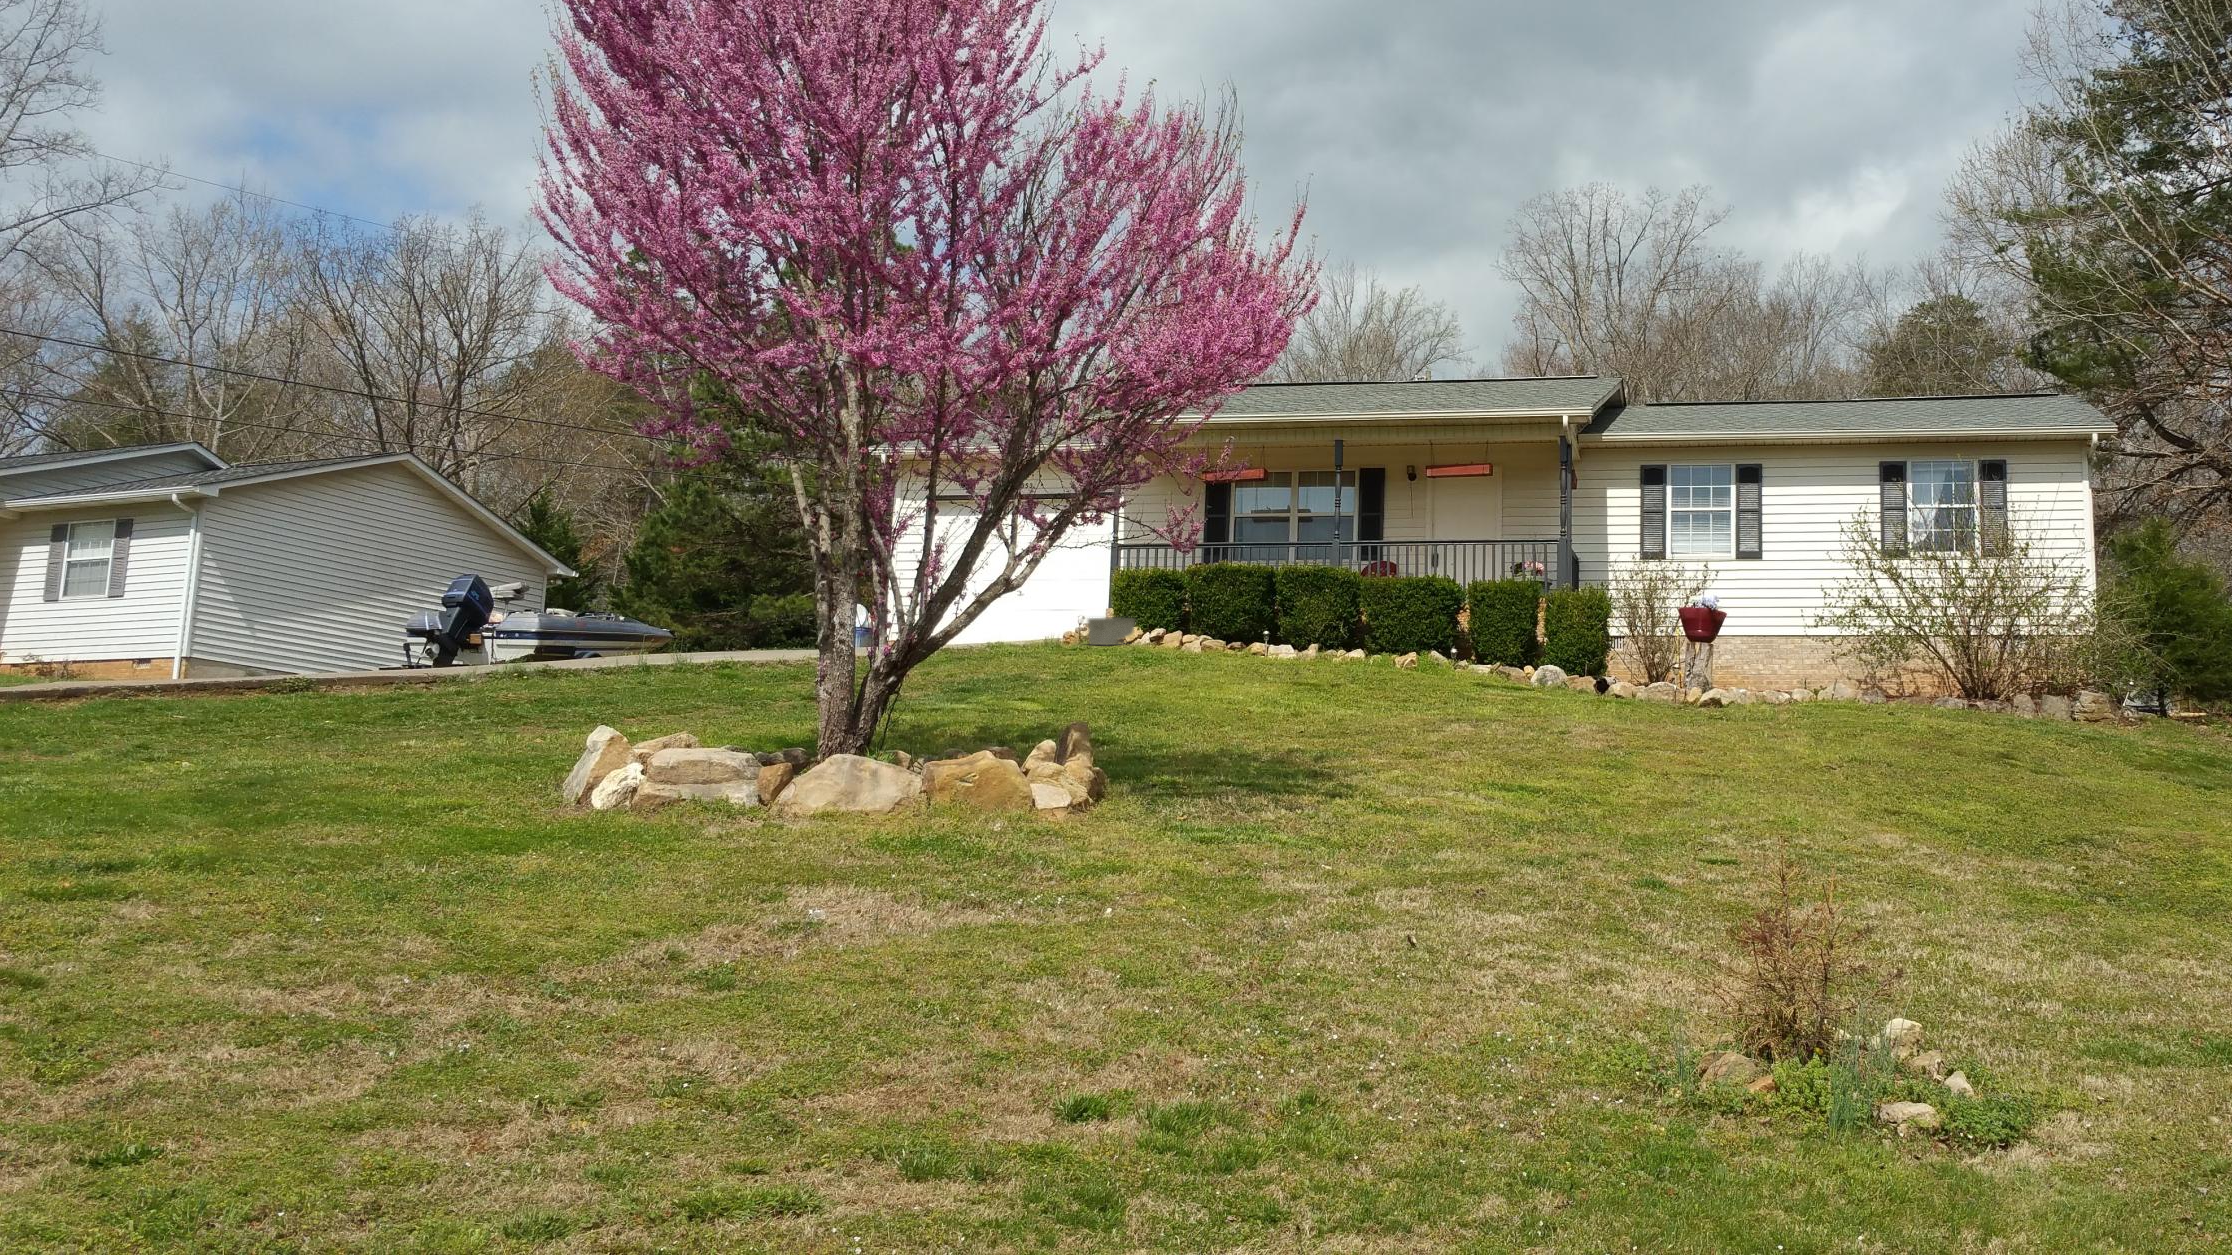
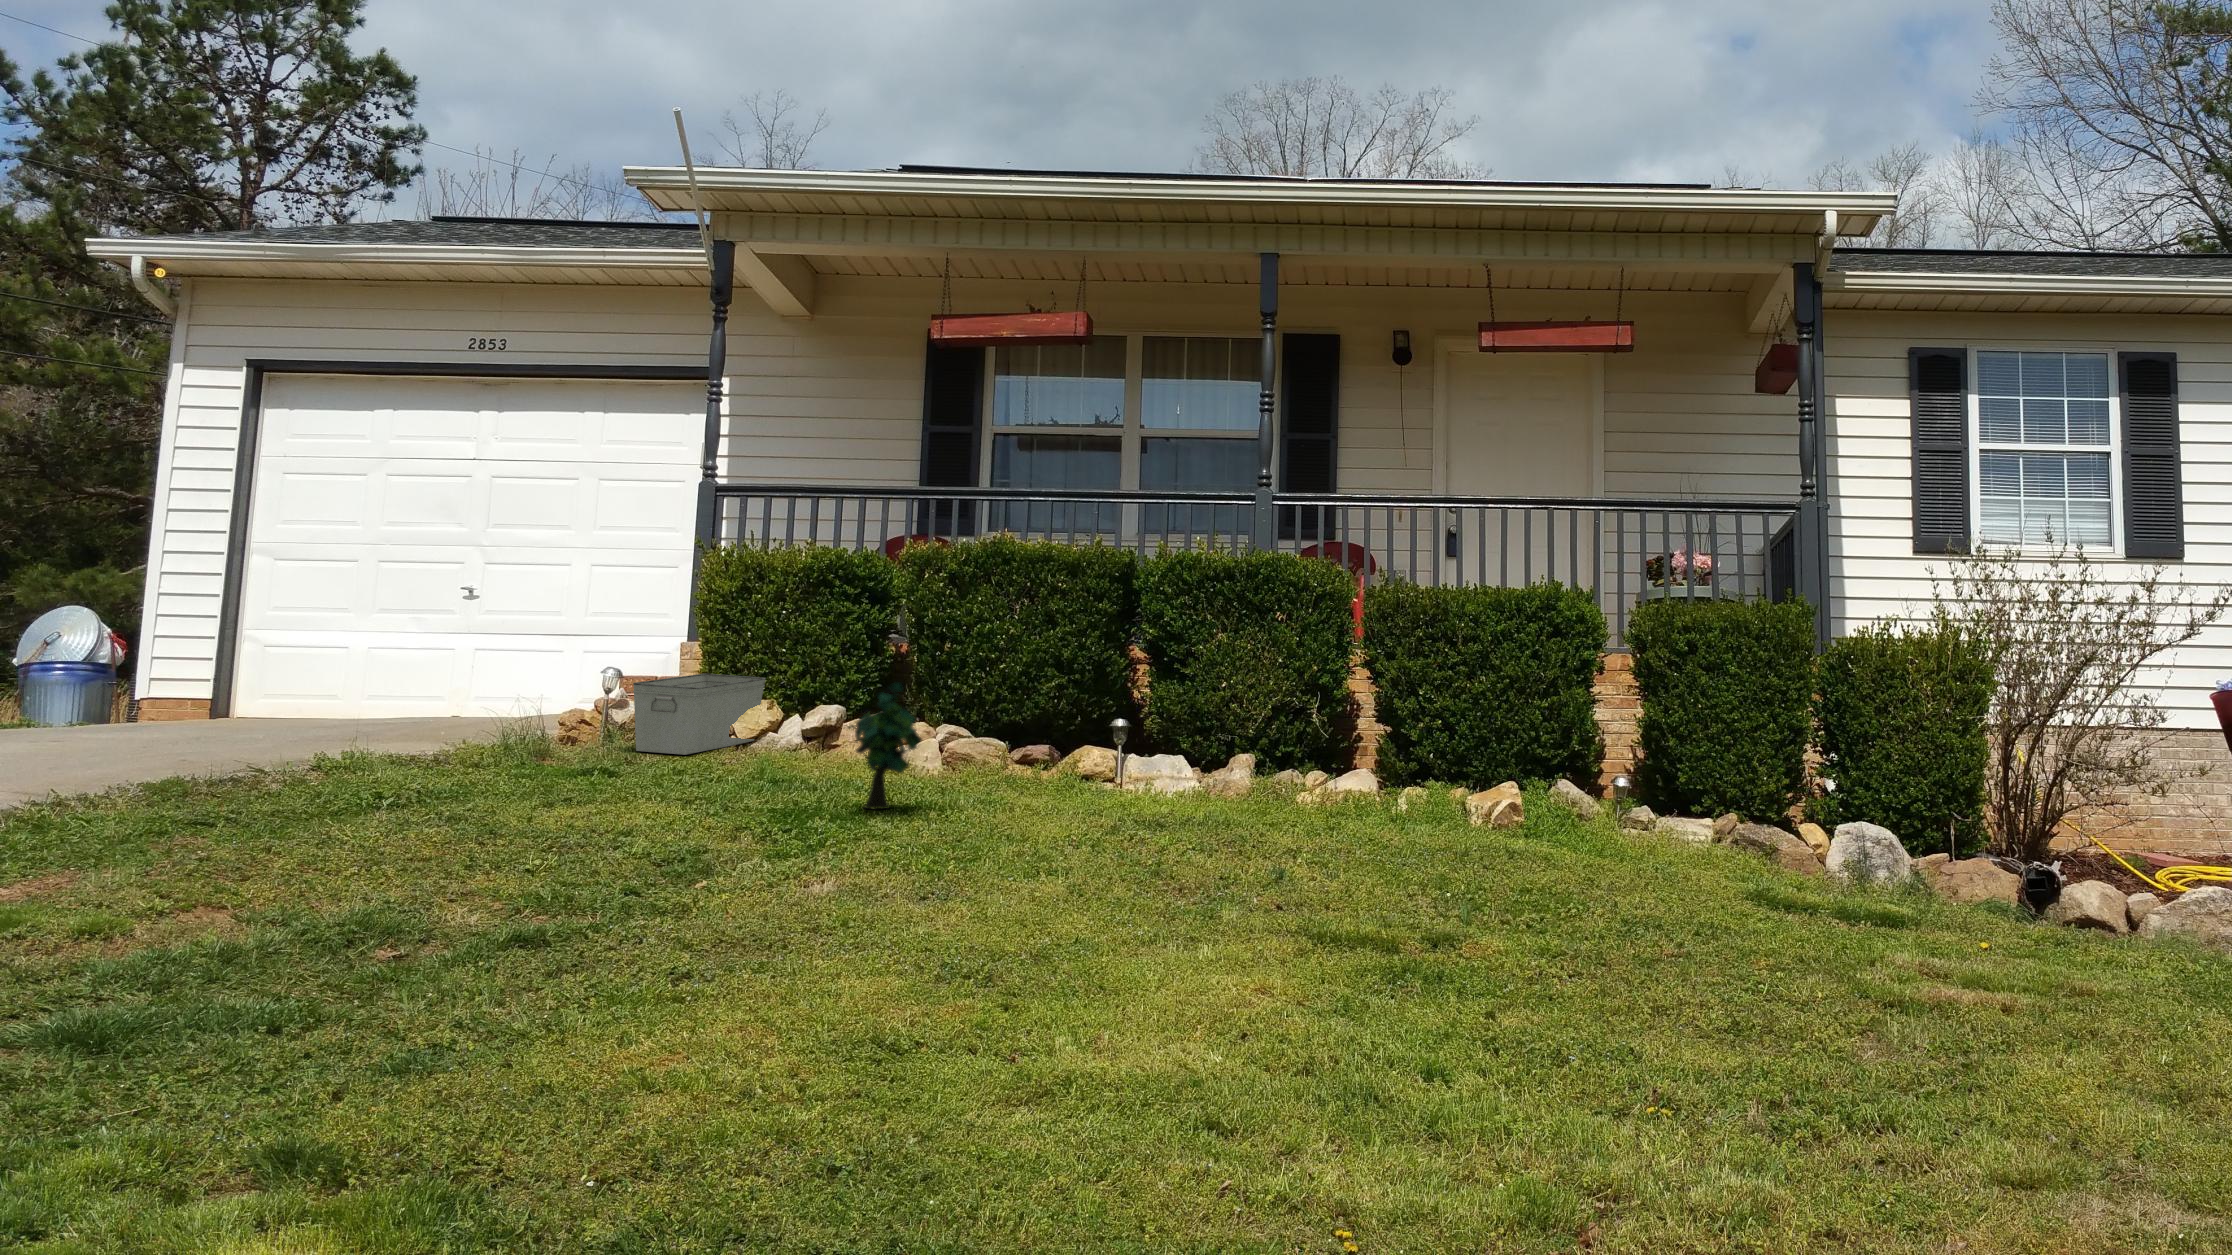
decorative plant: none [1162,610,1190,656] -> present [847,682,922,809]

